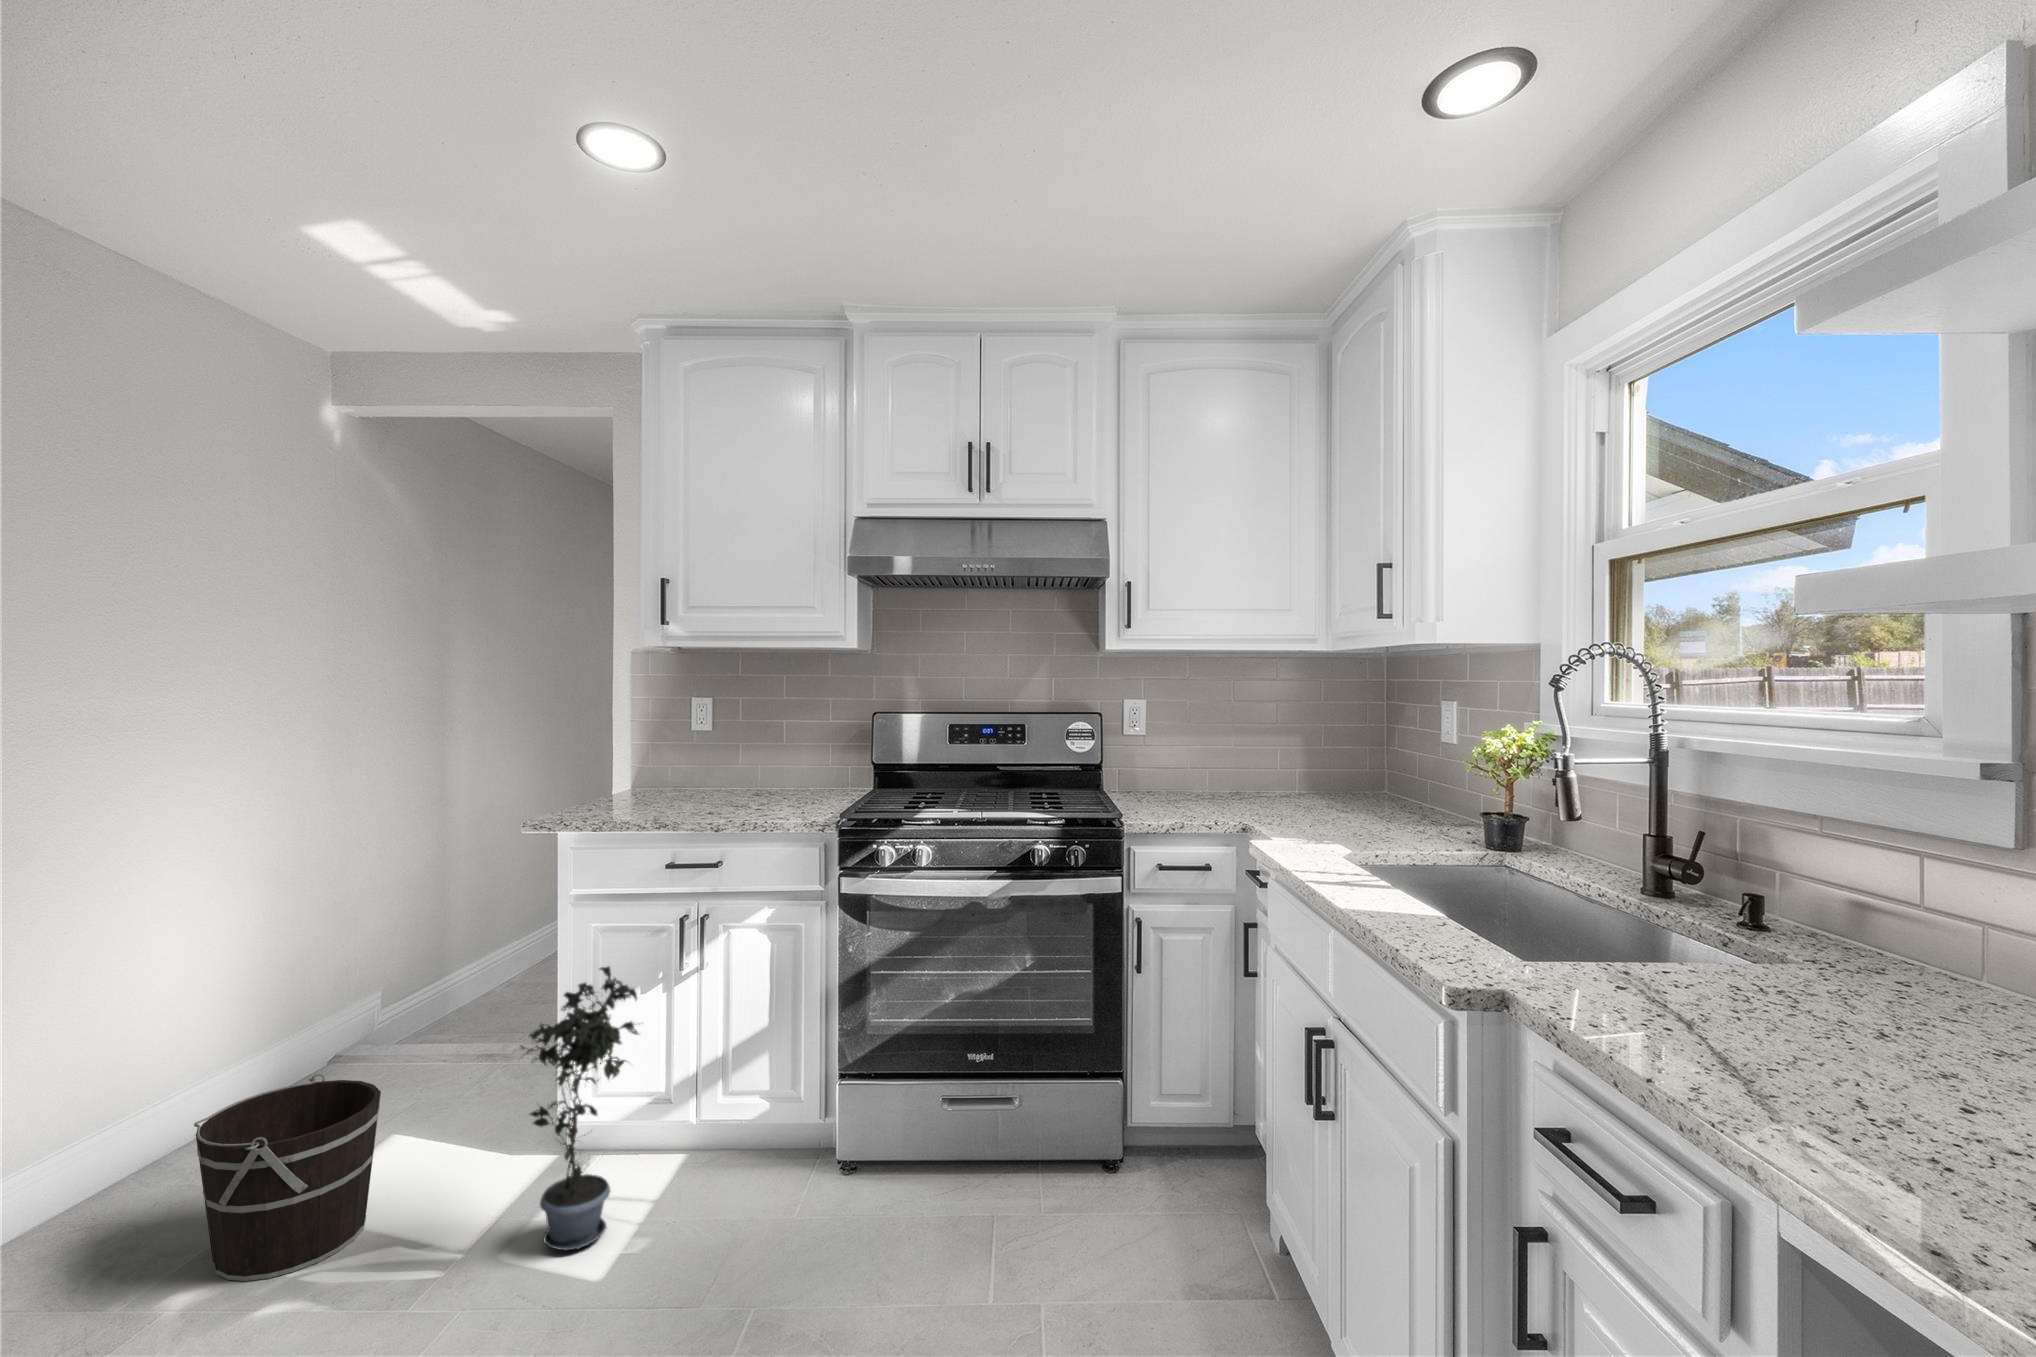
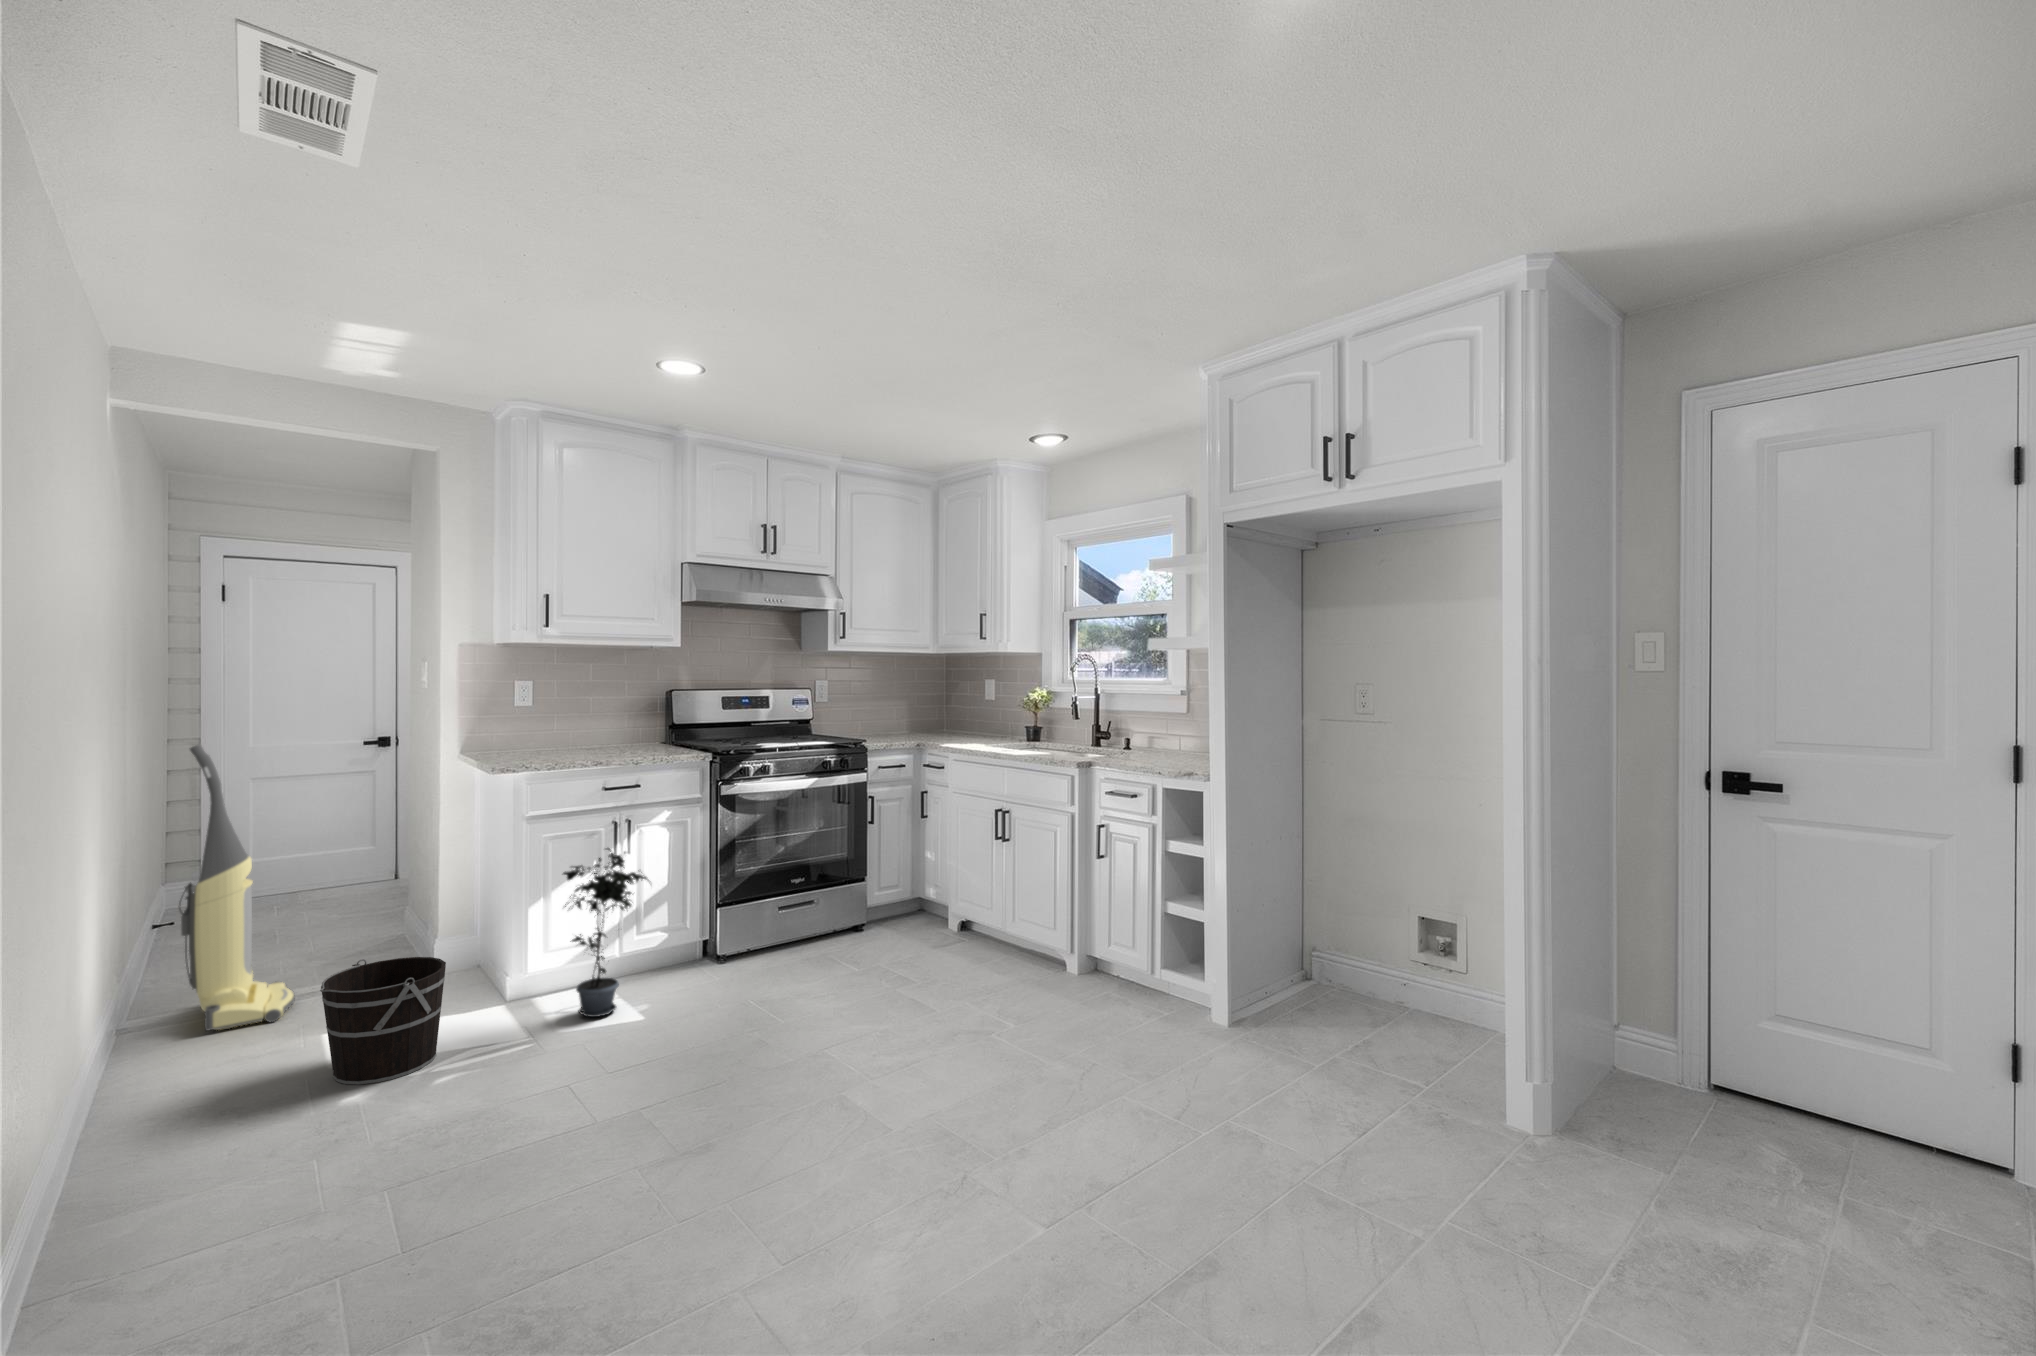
vacuum cleaner: none [310,761,451,1104] -> present [179,745,295,1030]

